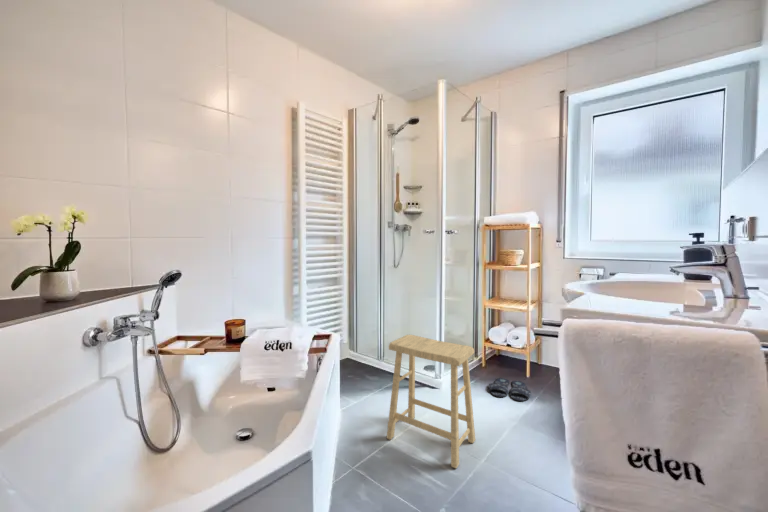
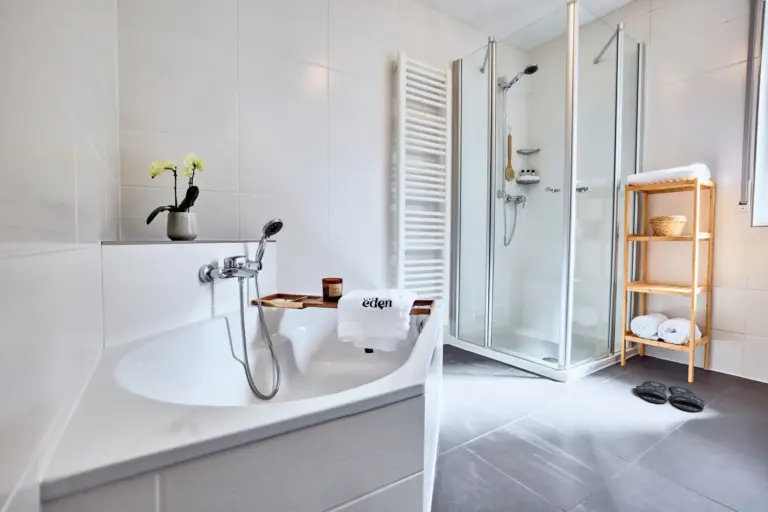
footstool: present [387,335,475,468] -> none [505,307,634,479]

